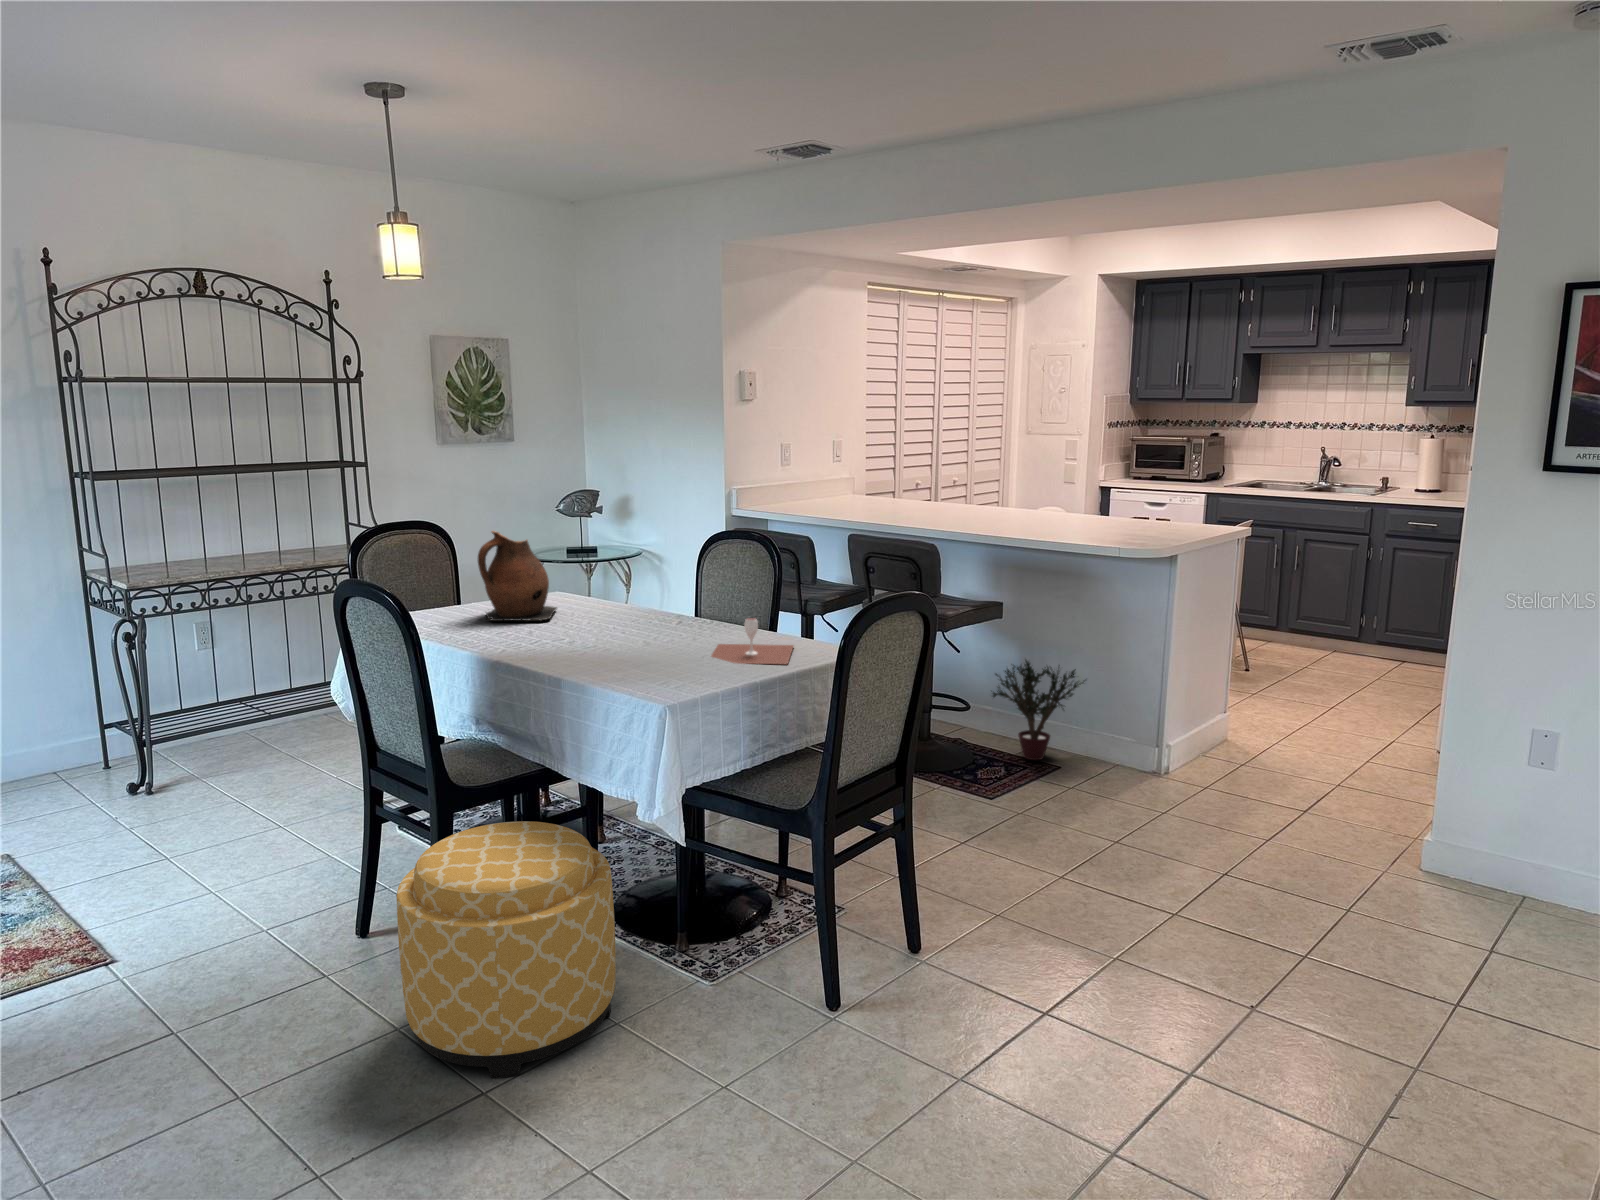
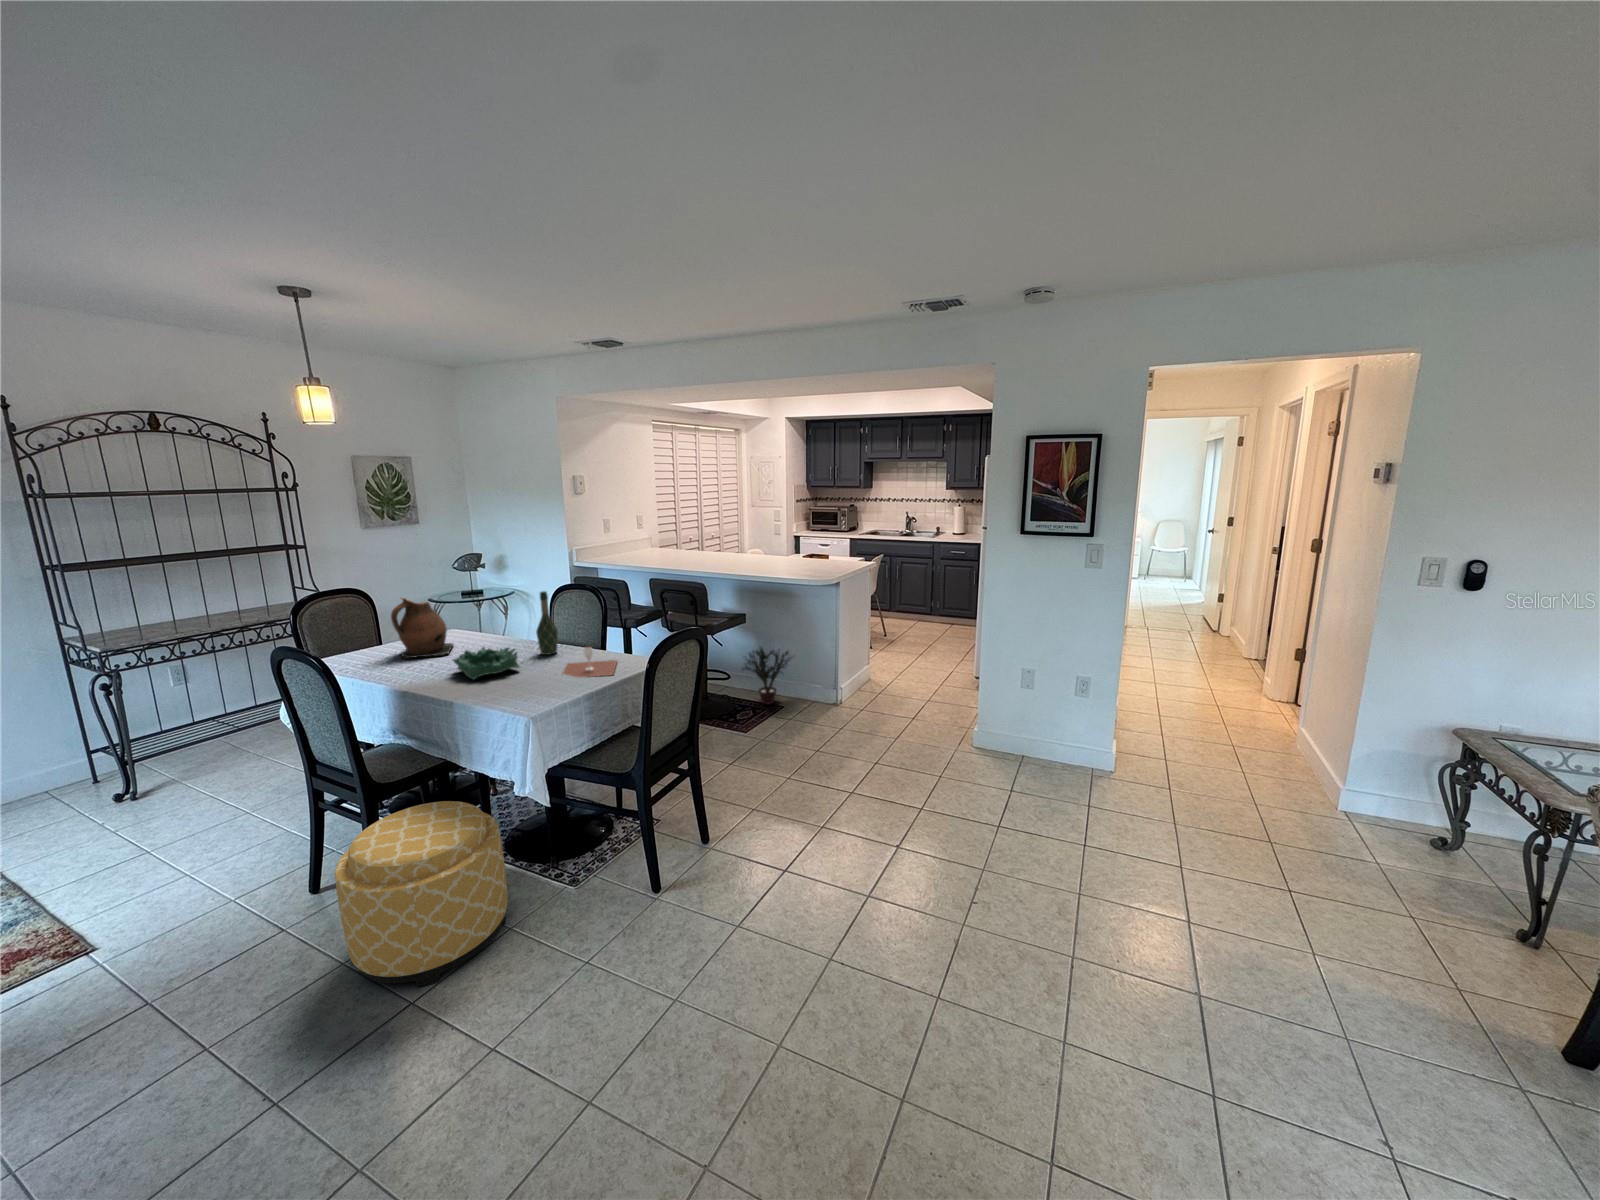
wine bottle: none [675,532,706,631] -> present [536,591,558,655]
decorative bowl: none [556,609,651,654] -> present [453,647,520,680]

